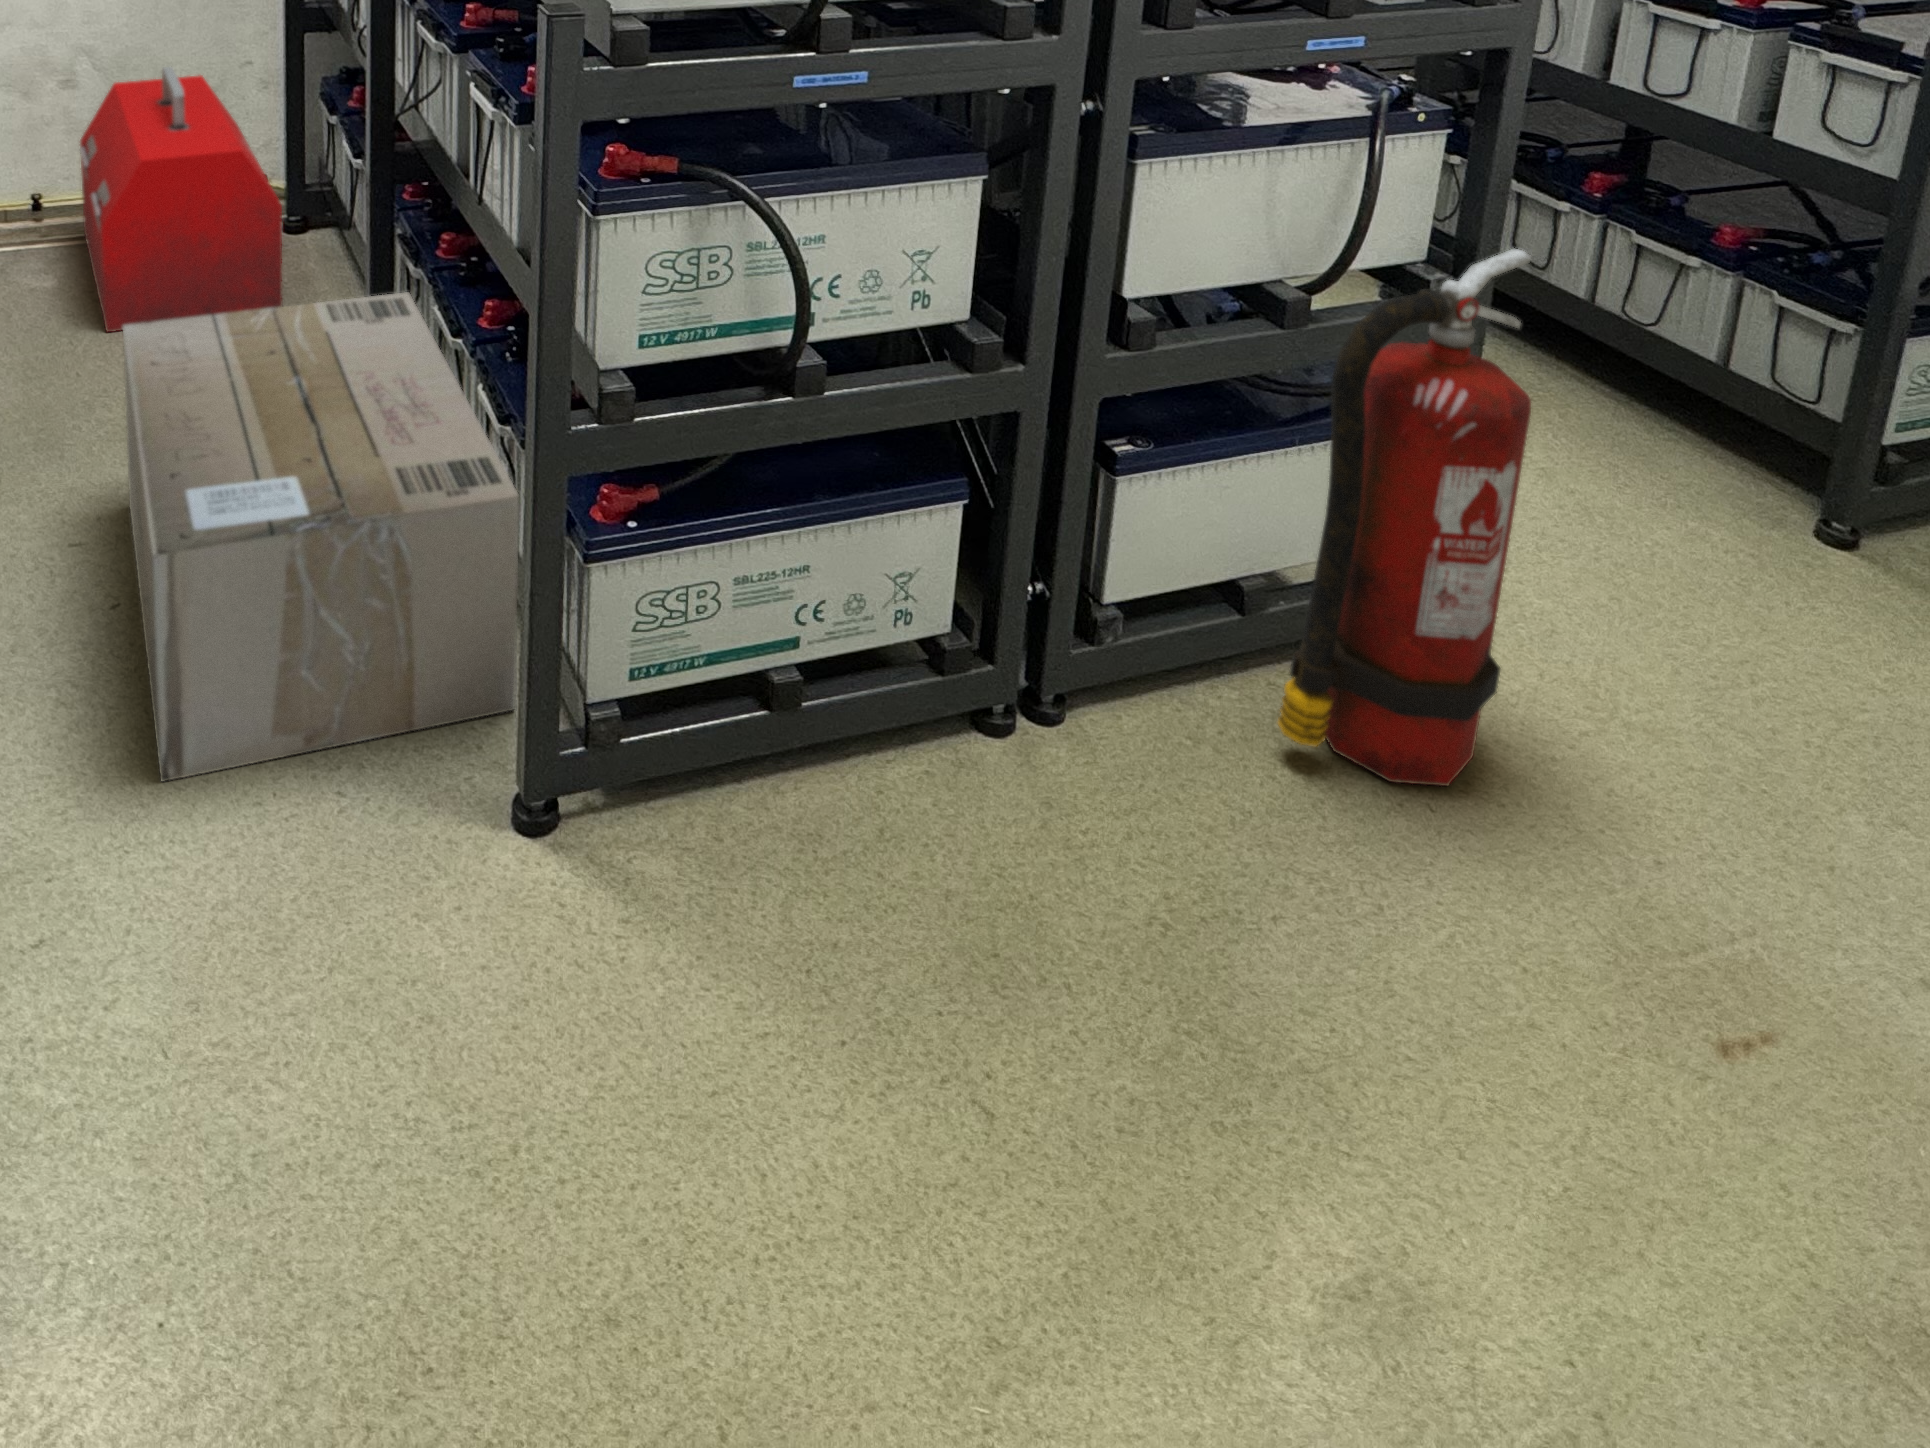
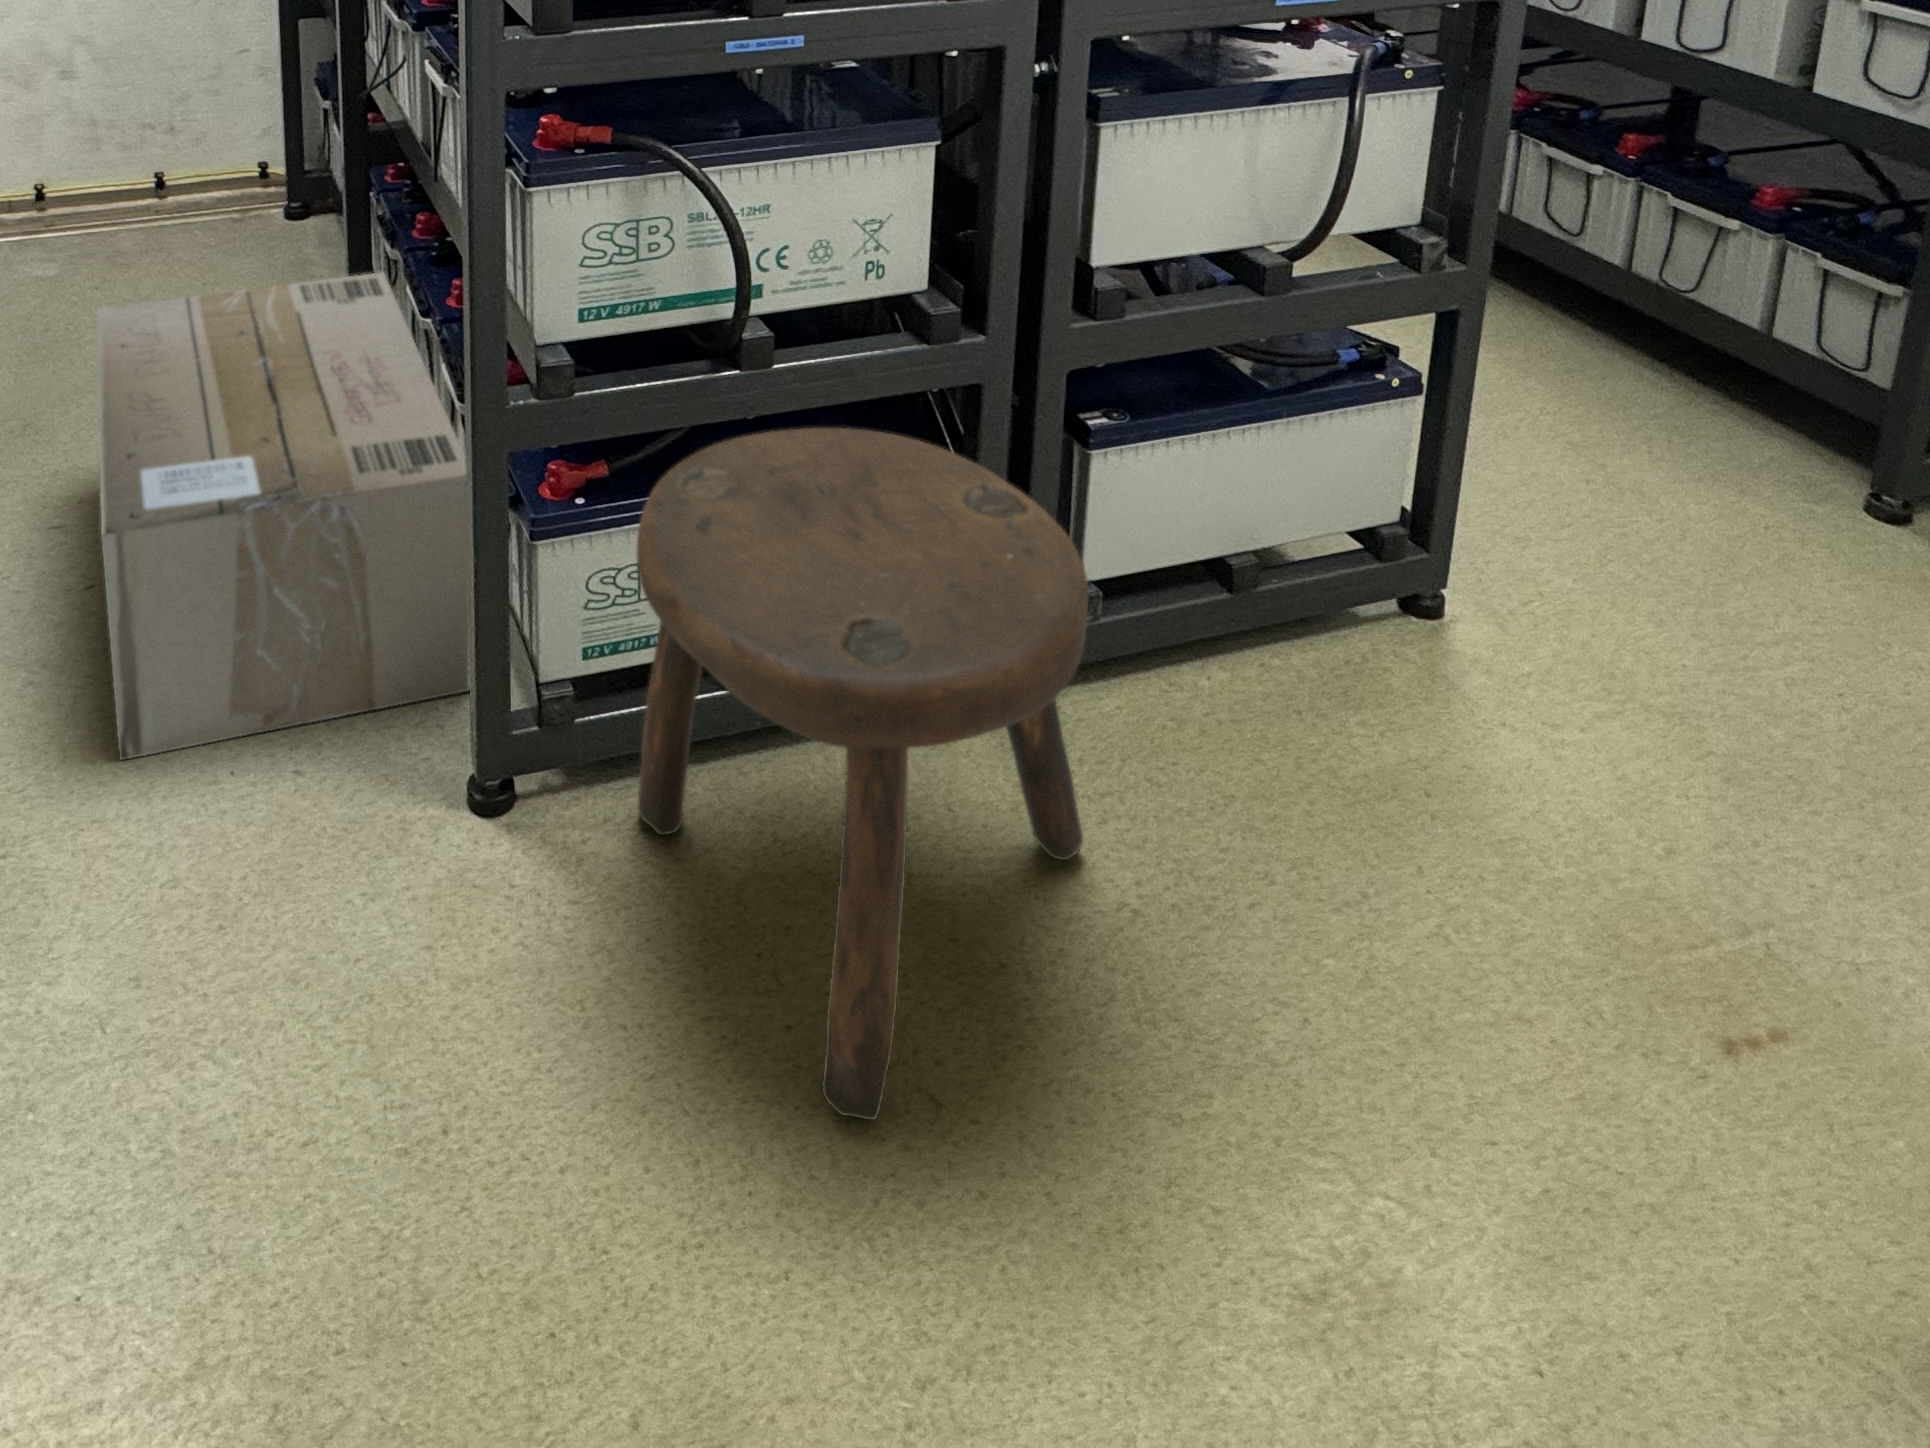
toolbox: present [80,67,282,332] -> none [81,53,278,317]
fire extinguisher: present [1278,249,1531,786] -> none [1263,208,1522,770]
stool: none [683,454,1144,1130] -> present [637,428,1088,1119]

